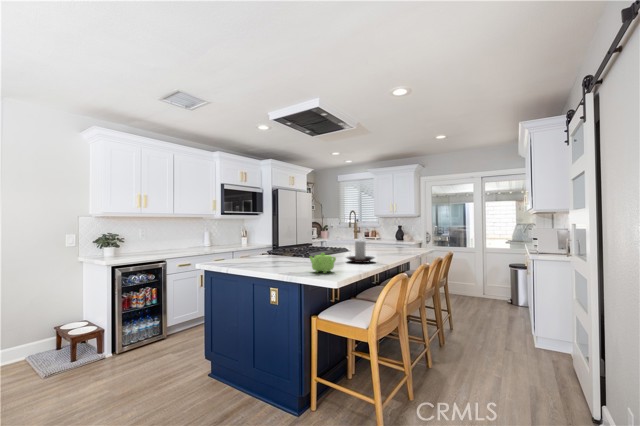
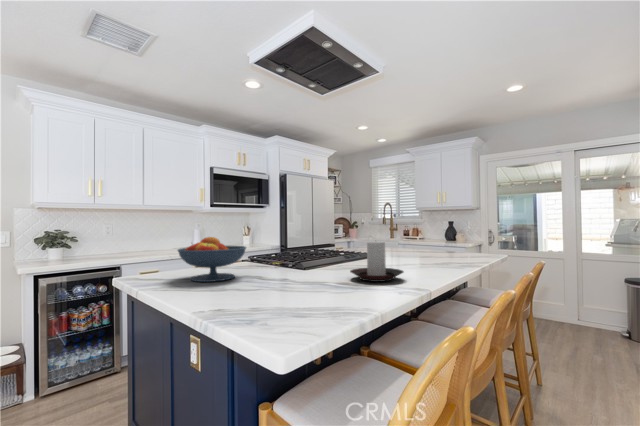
fruit bowl: none [245,238,285,264] -> present [178,237,246,282]
teapot: present [309,253,336,273] -> none [257,267,306,312]

